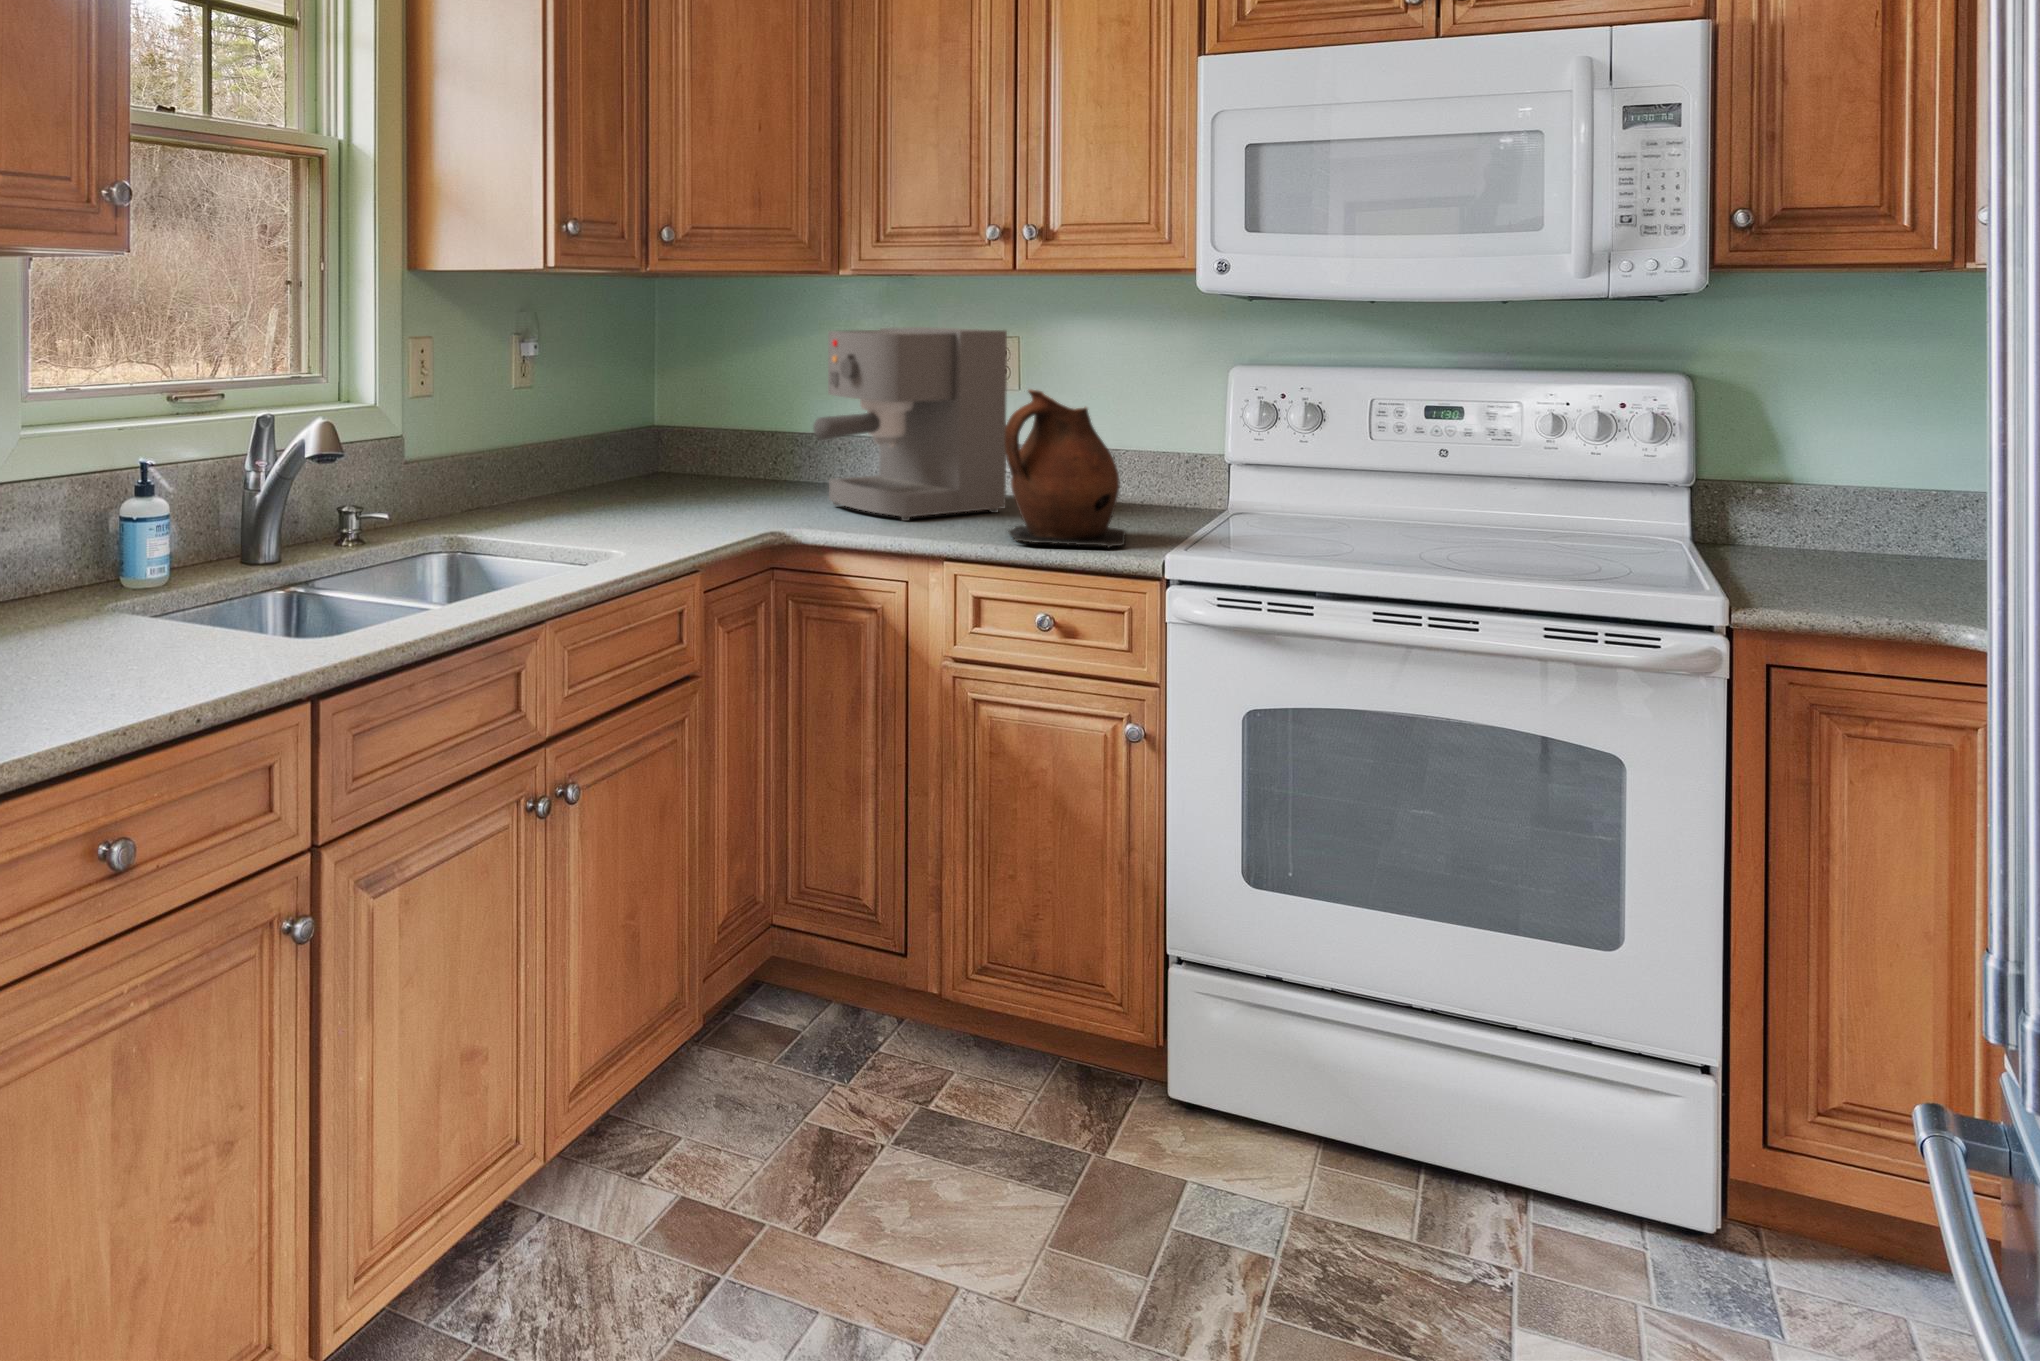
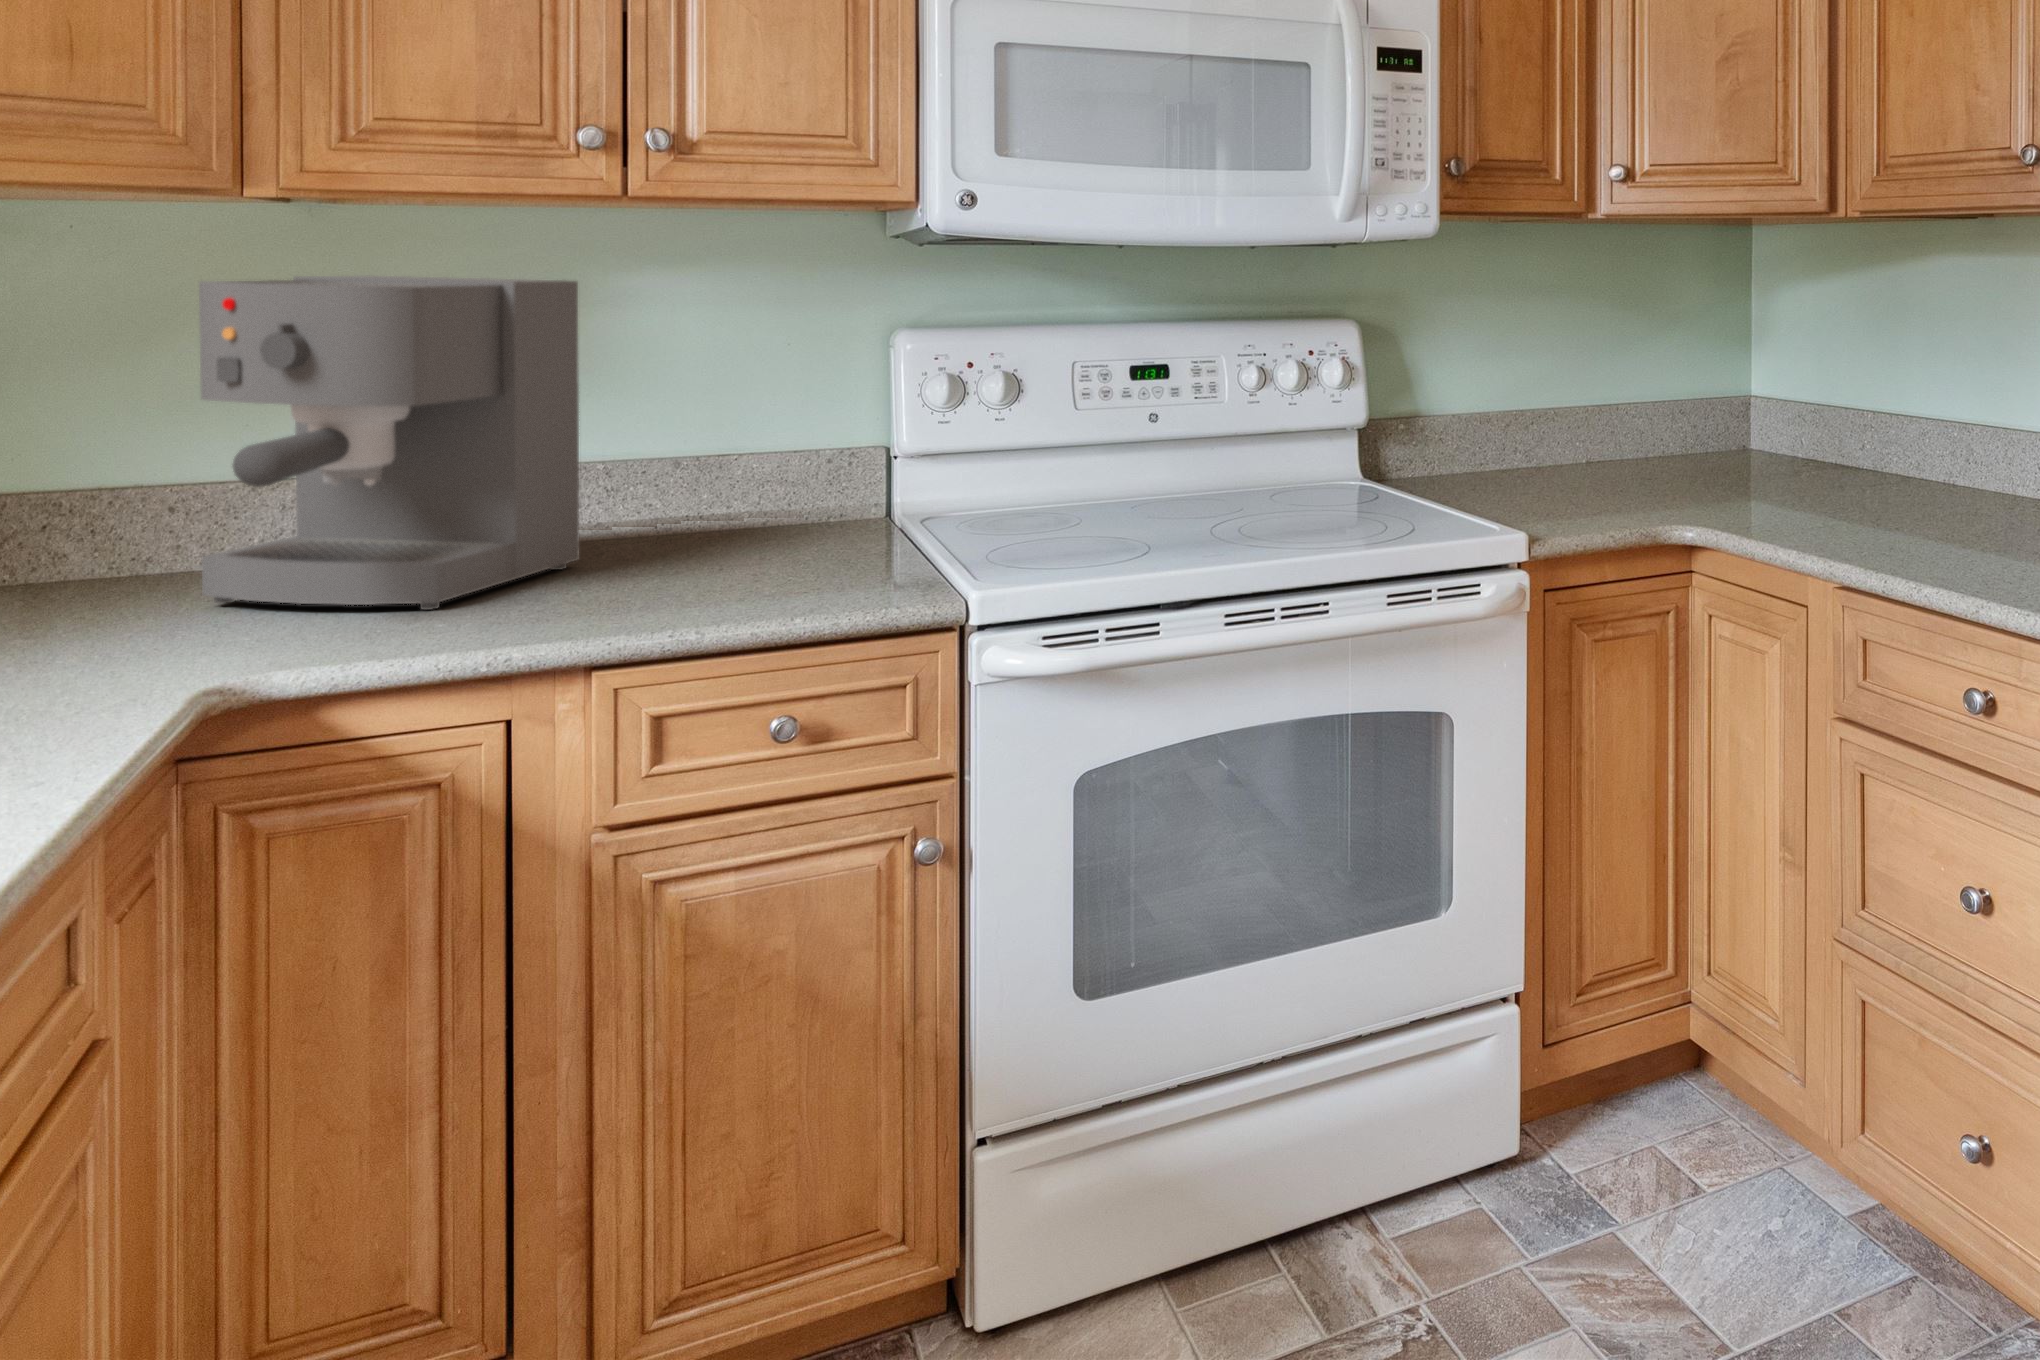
ceramic pitcher: present [1005,390,1126,548] -> none [666,372,893,612]

